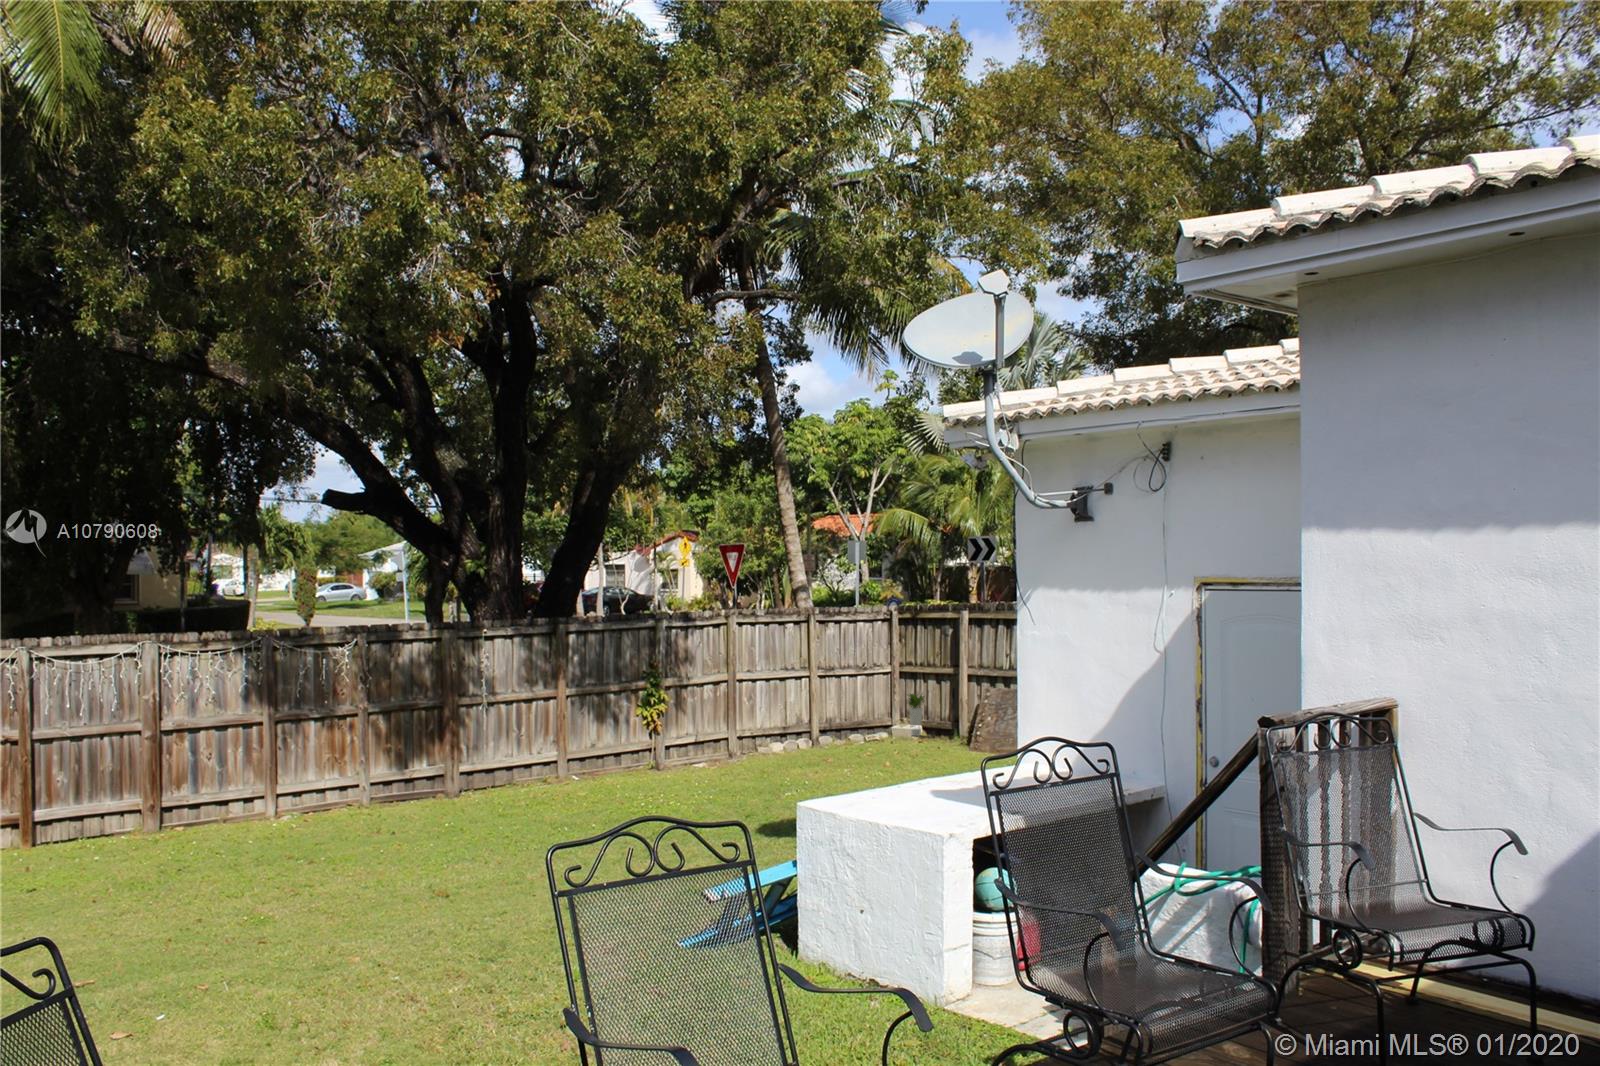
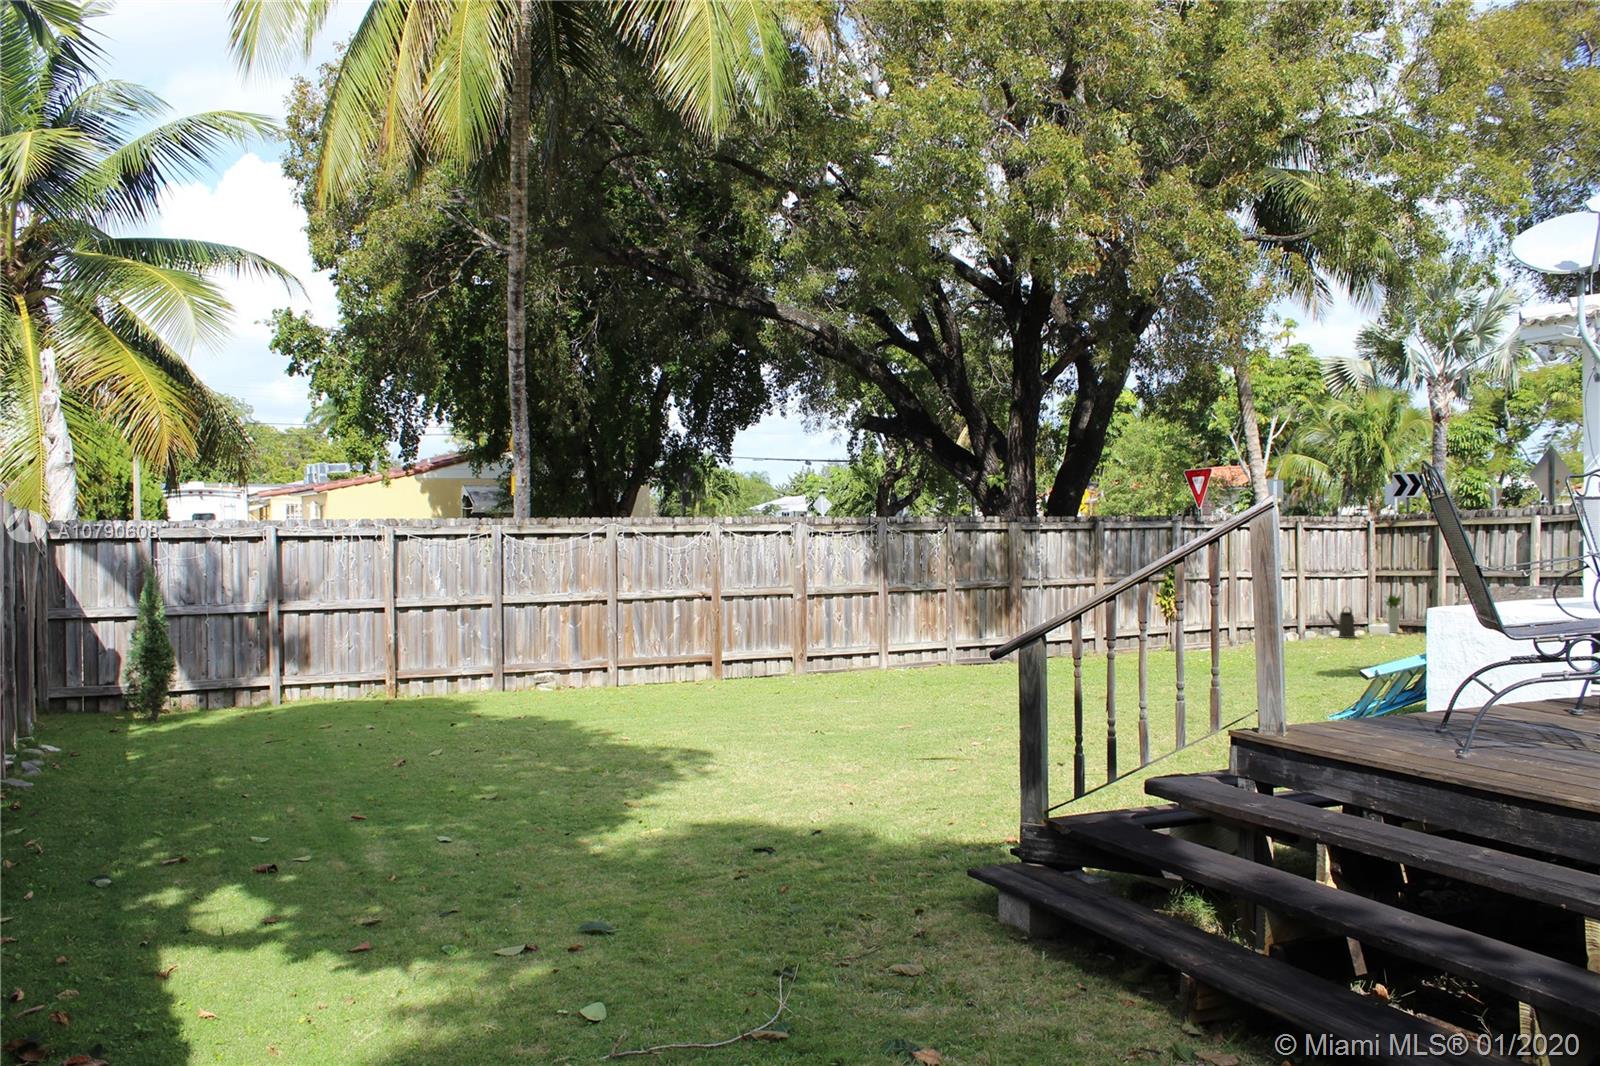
watering can: none [842,709,871,745] -> present [1326,608,1357,638]

